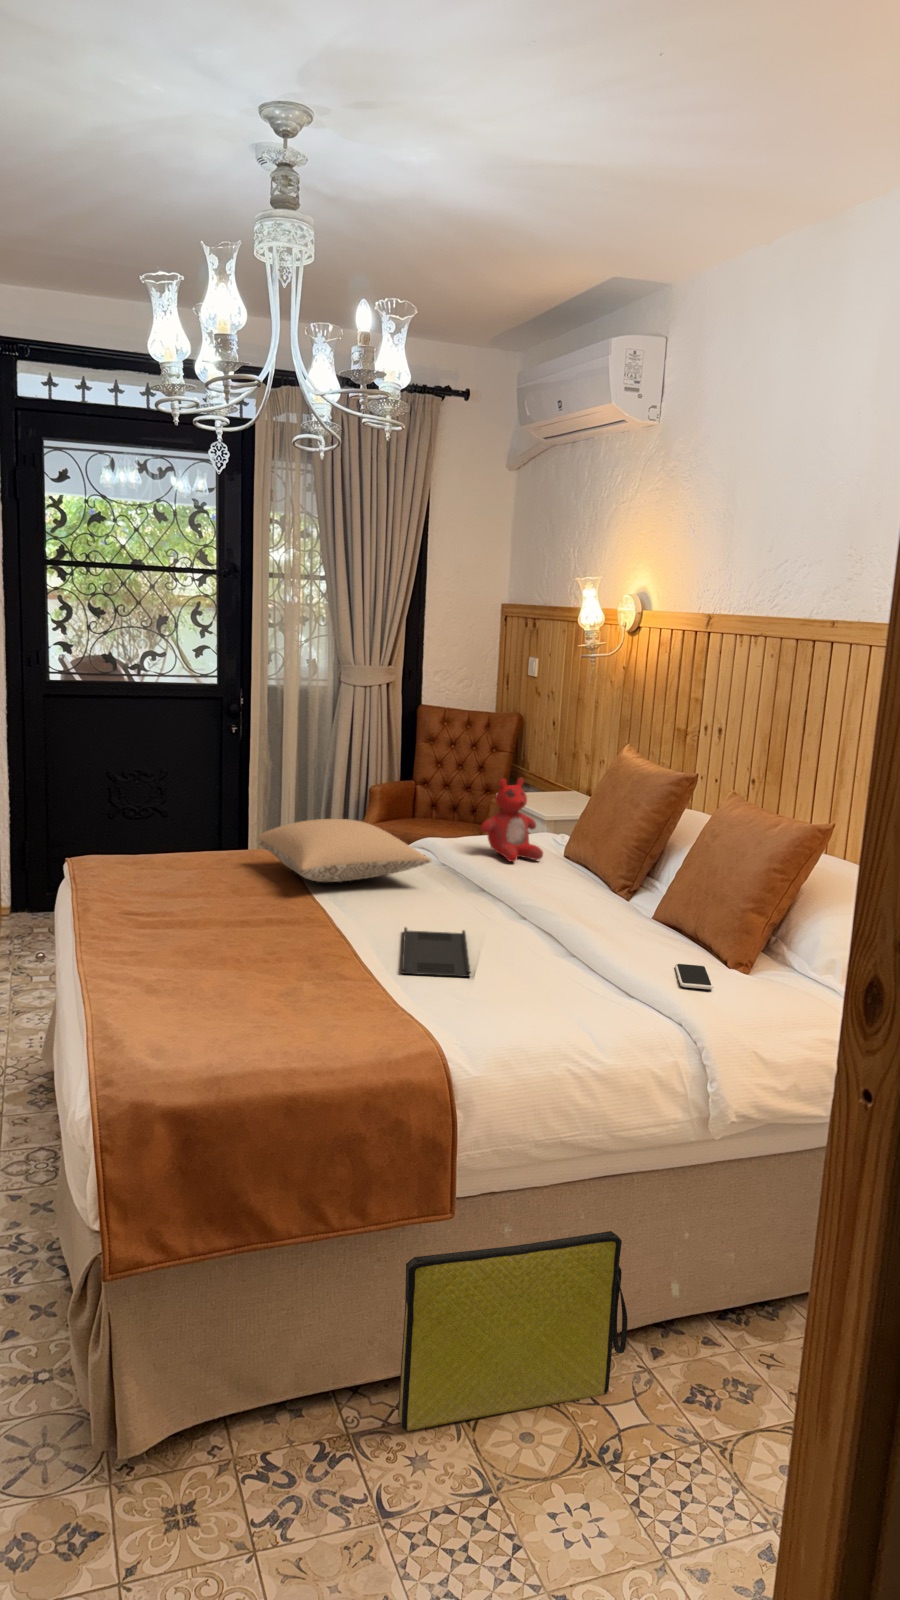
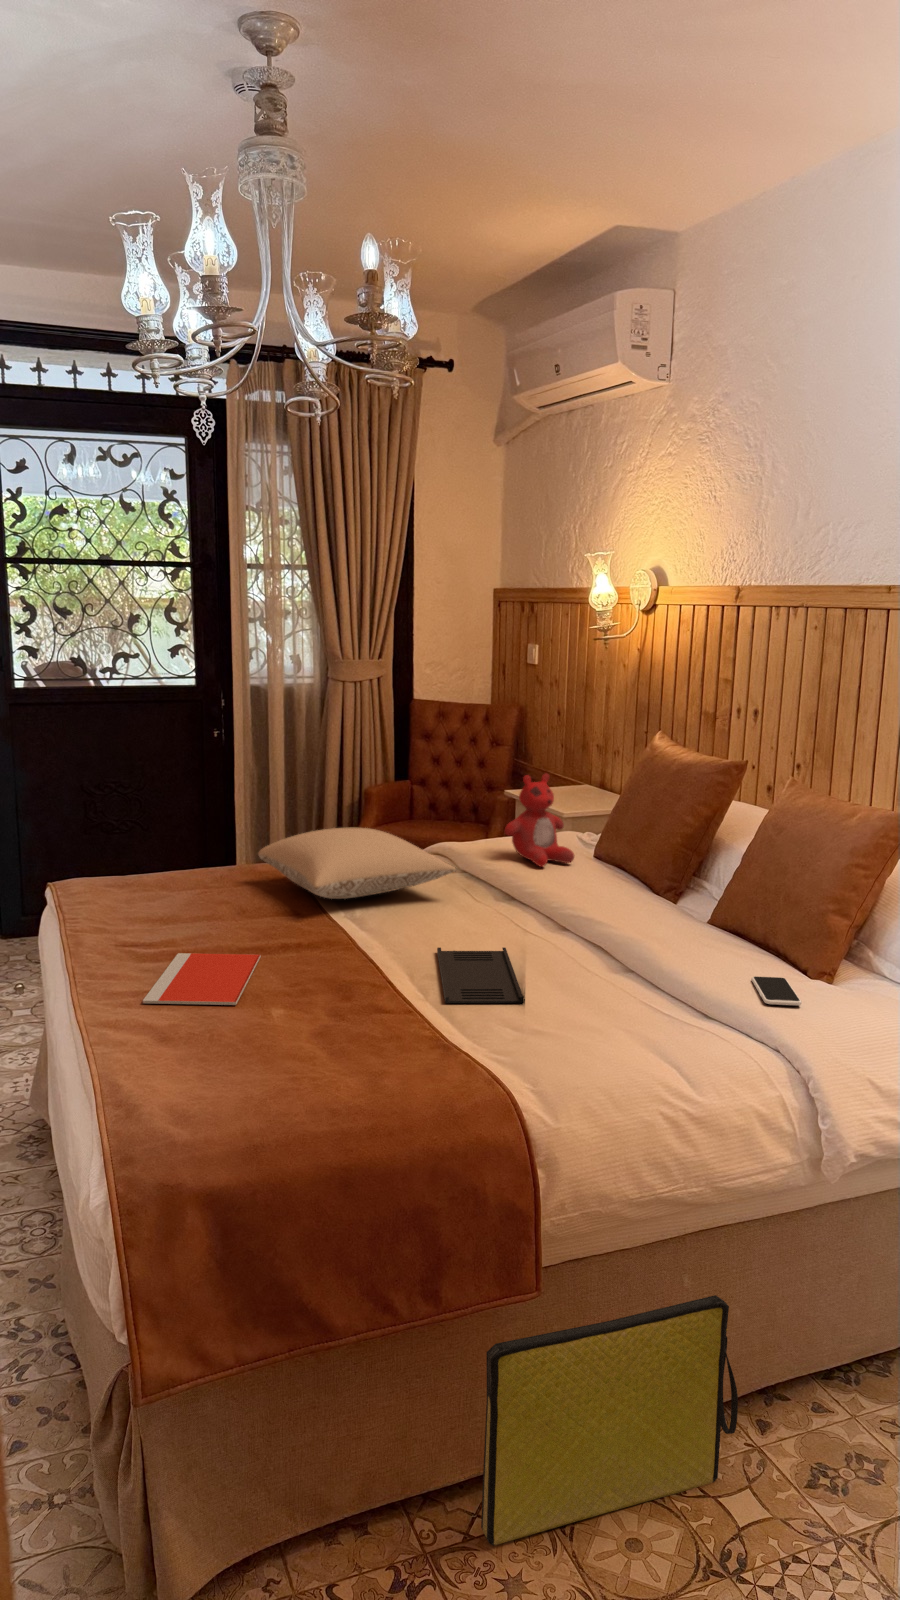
notebook: none [138,921,247,966] -> present [143,953,261,1005]

